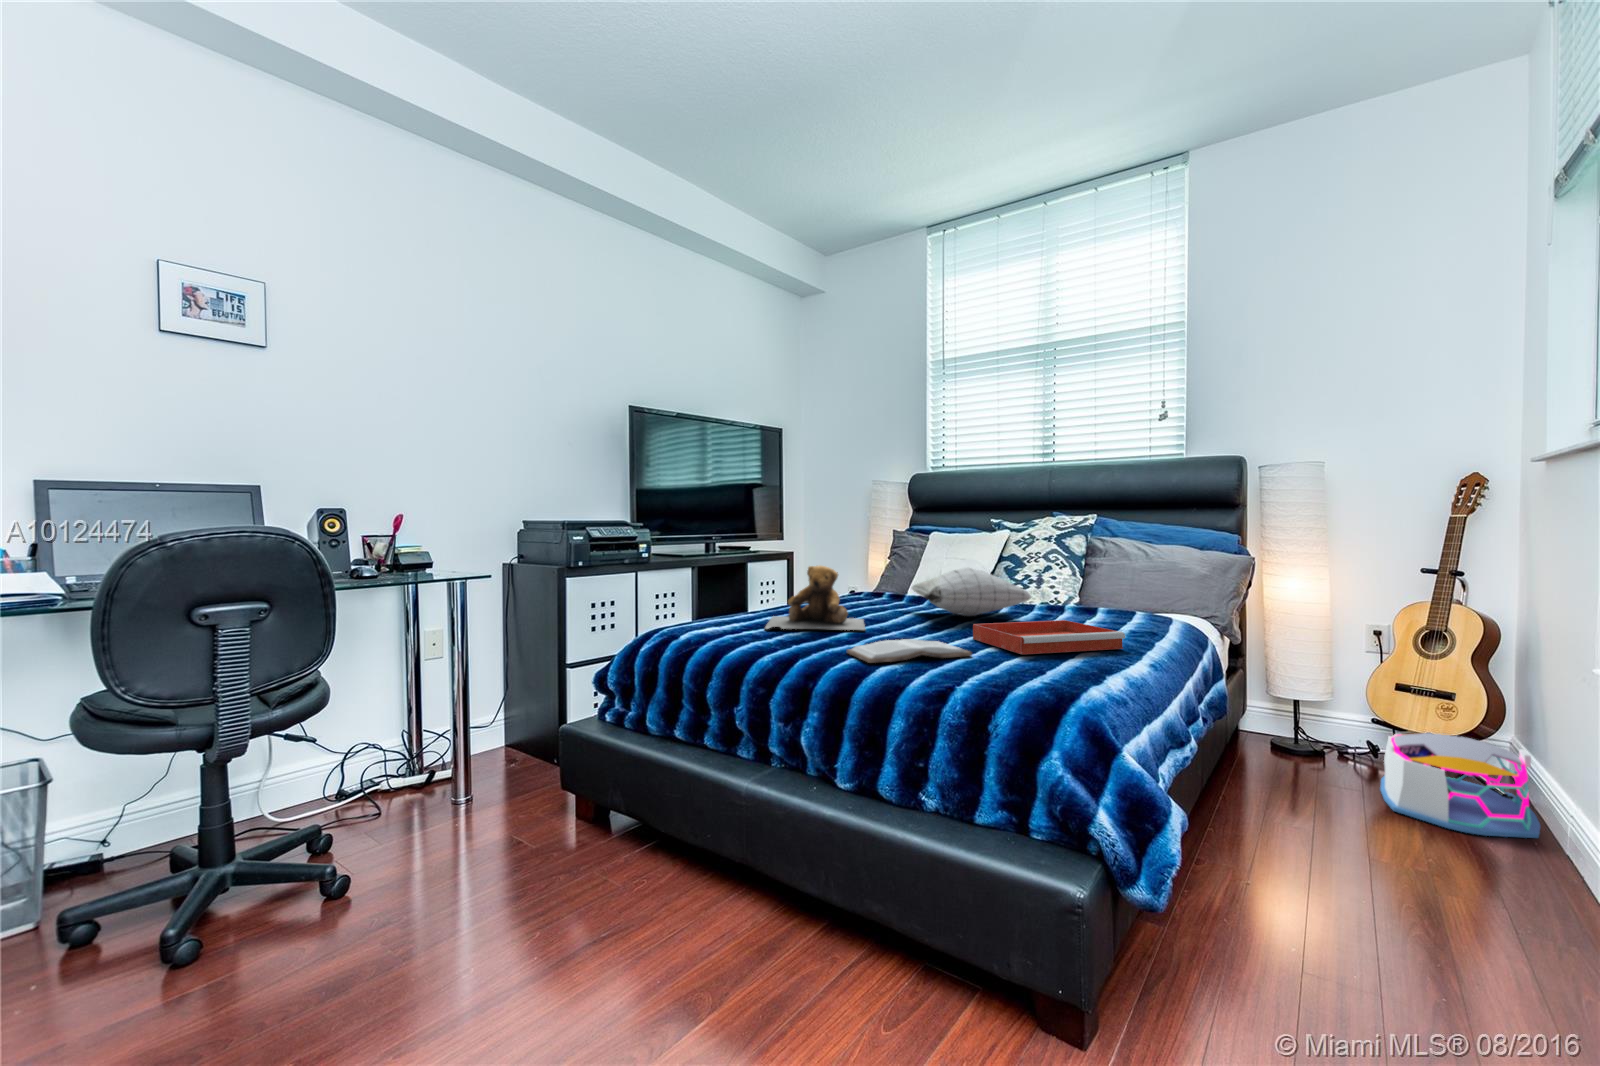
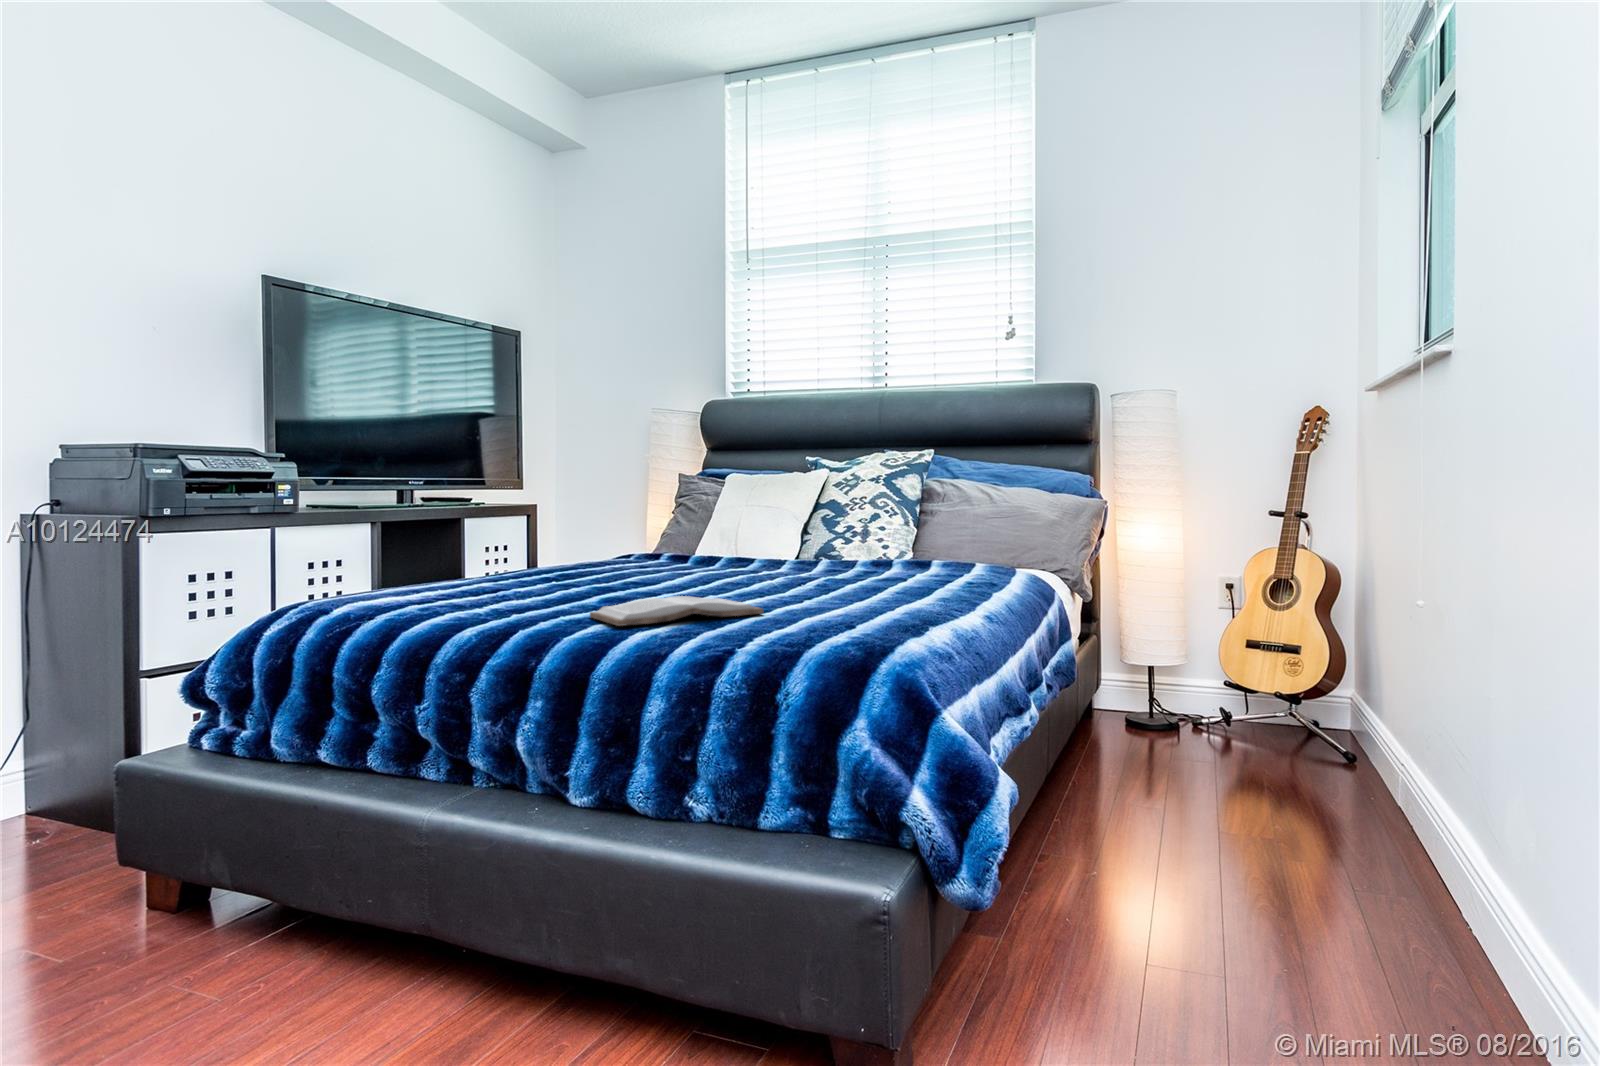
teddy bear: present [765,566,865,630] -> none [478,506,627,596]
pillow: present [911,568,1032,616] -> none [694,510,850,575]
tray: present [973,620,1125,654] -> none [770,571,958,609]
storage bin: present [1380,733,1540,838] -> none [1237,692,1389,799]

